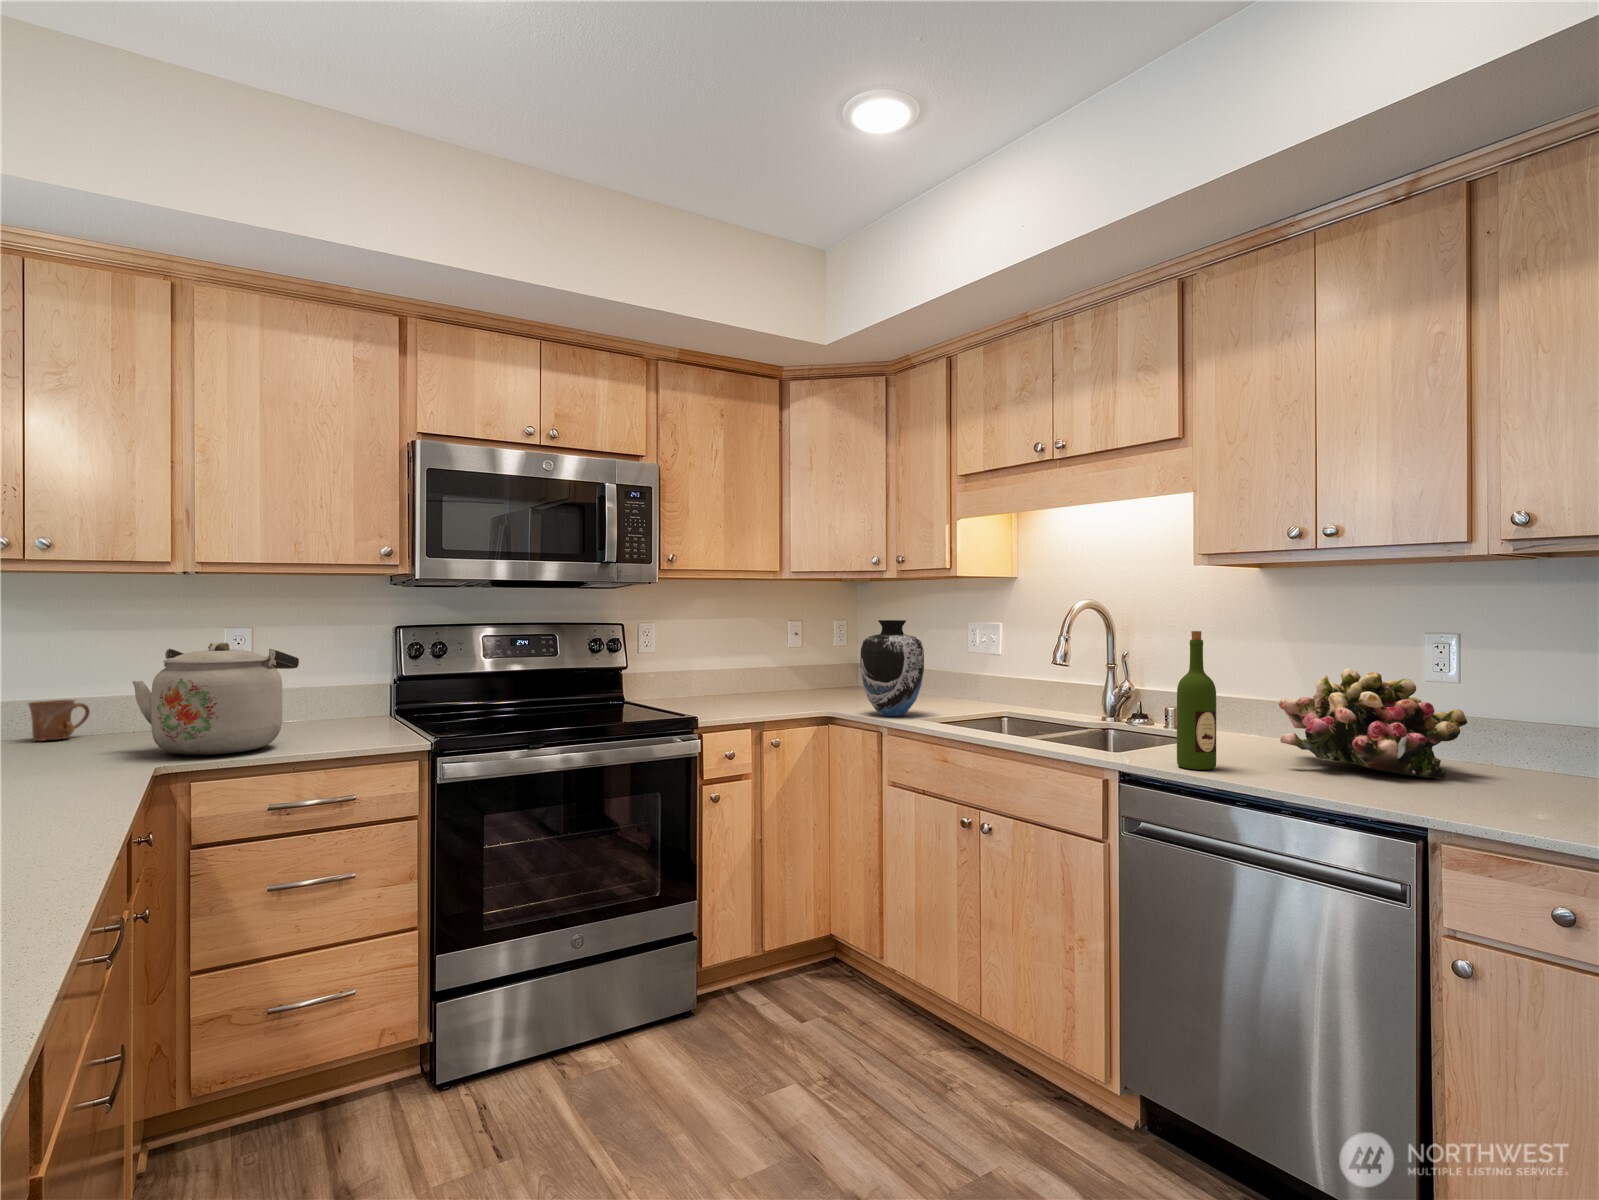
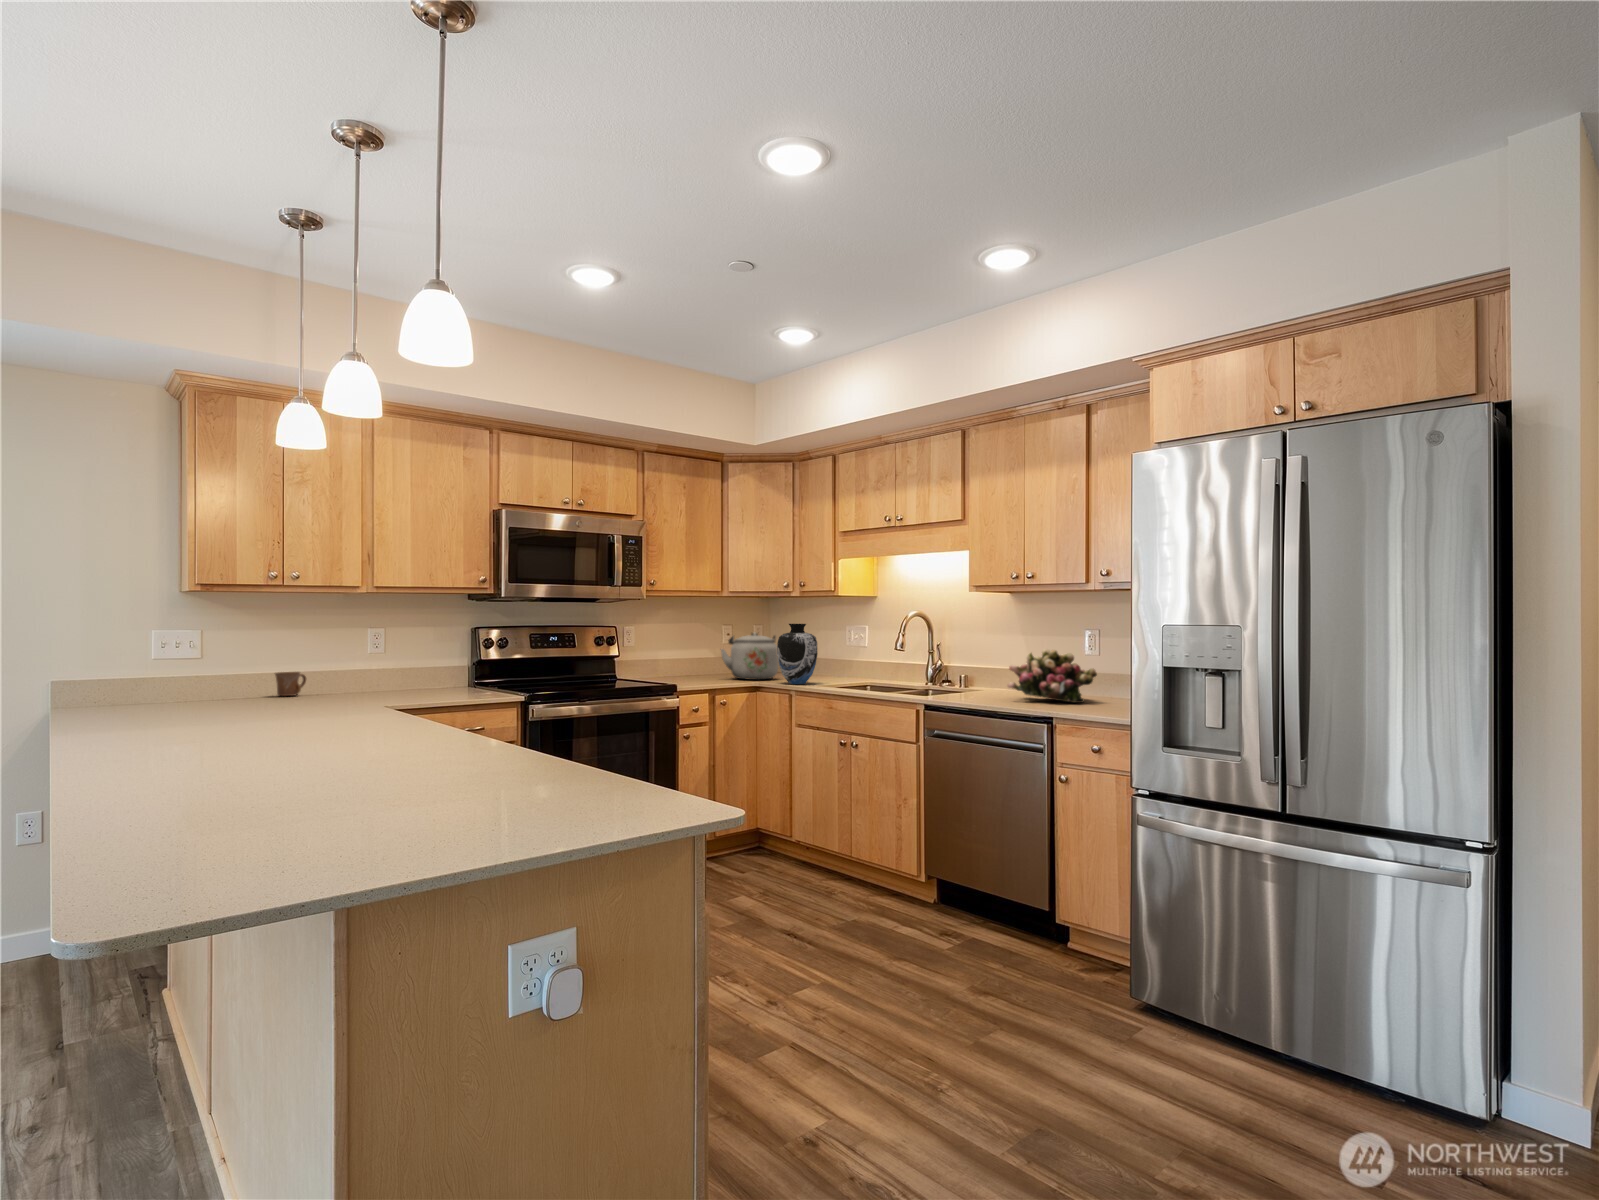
wine bottle: present [1177,631,1216,770] -> none [955,628,974,702]
kettle: present [132,642,299,755] -> present [721,632,778,680]

